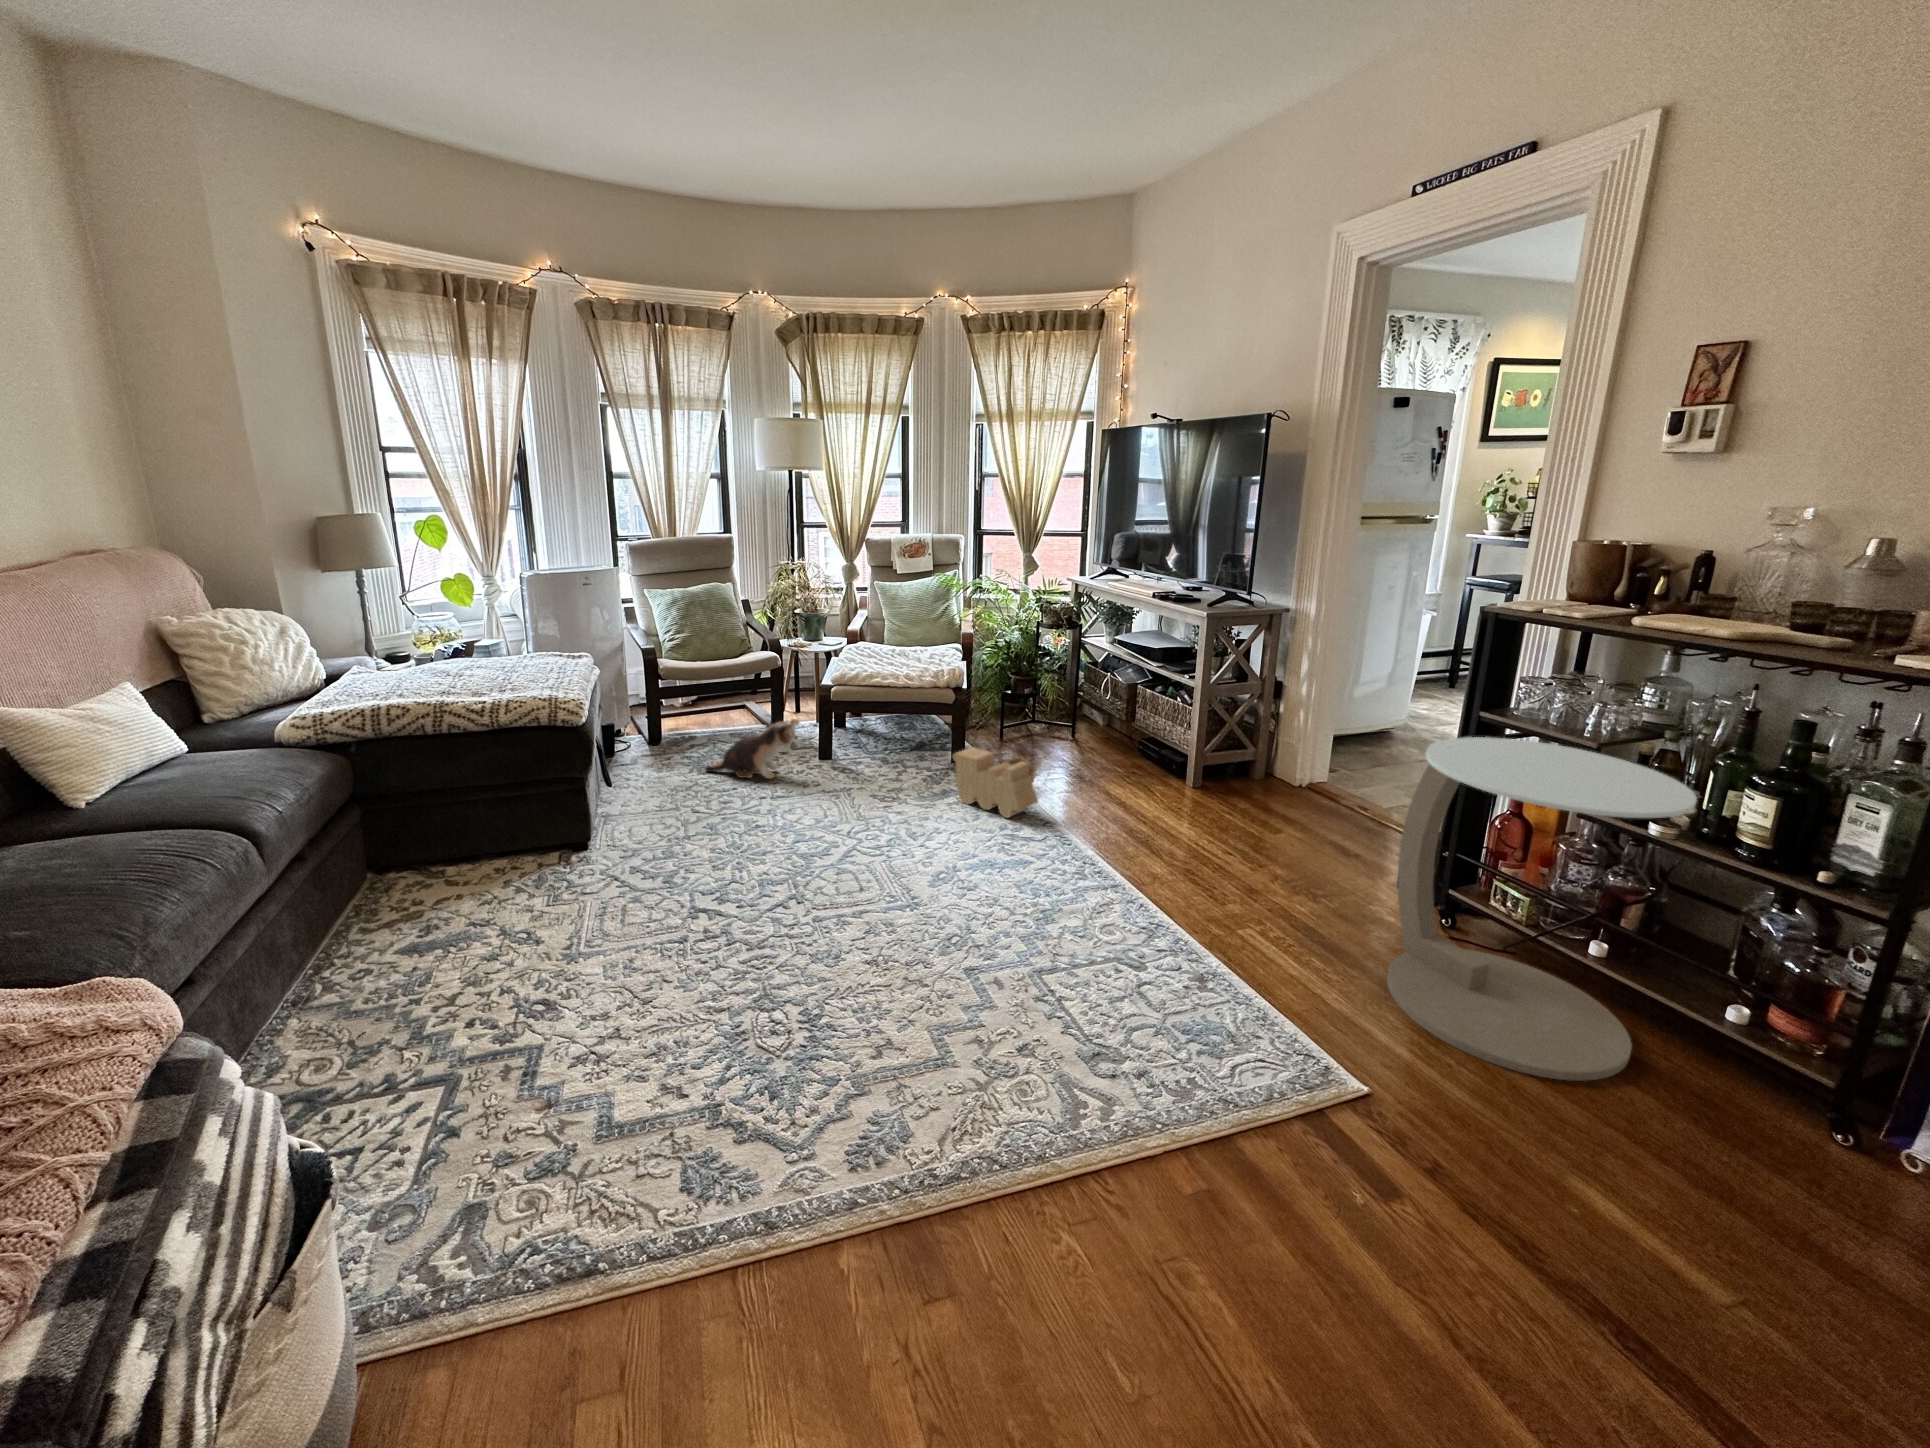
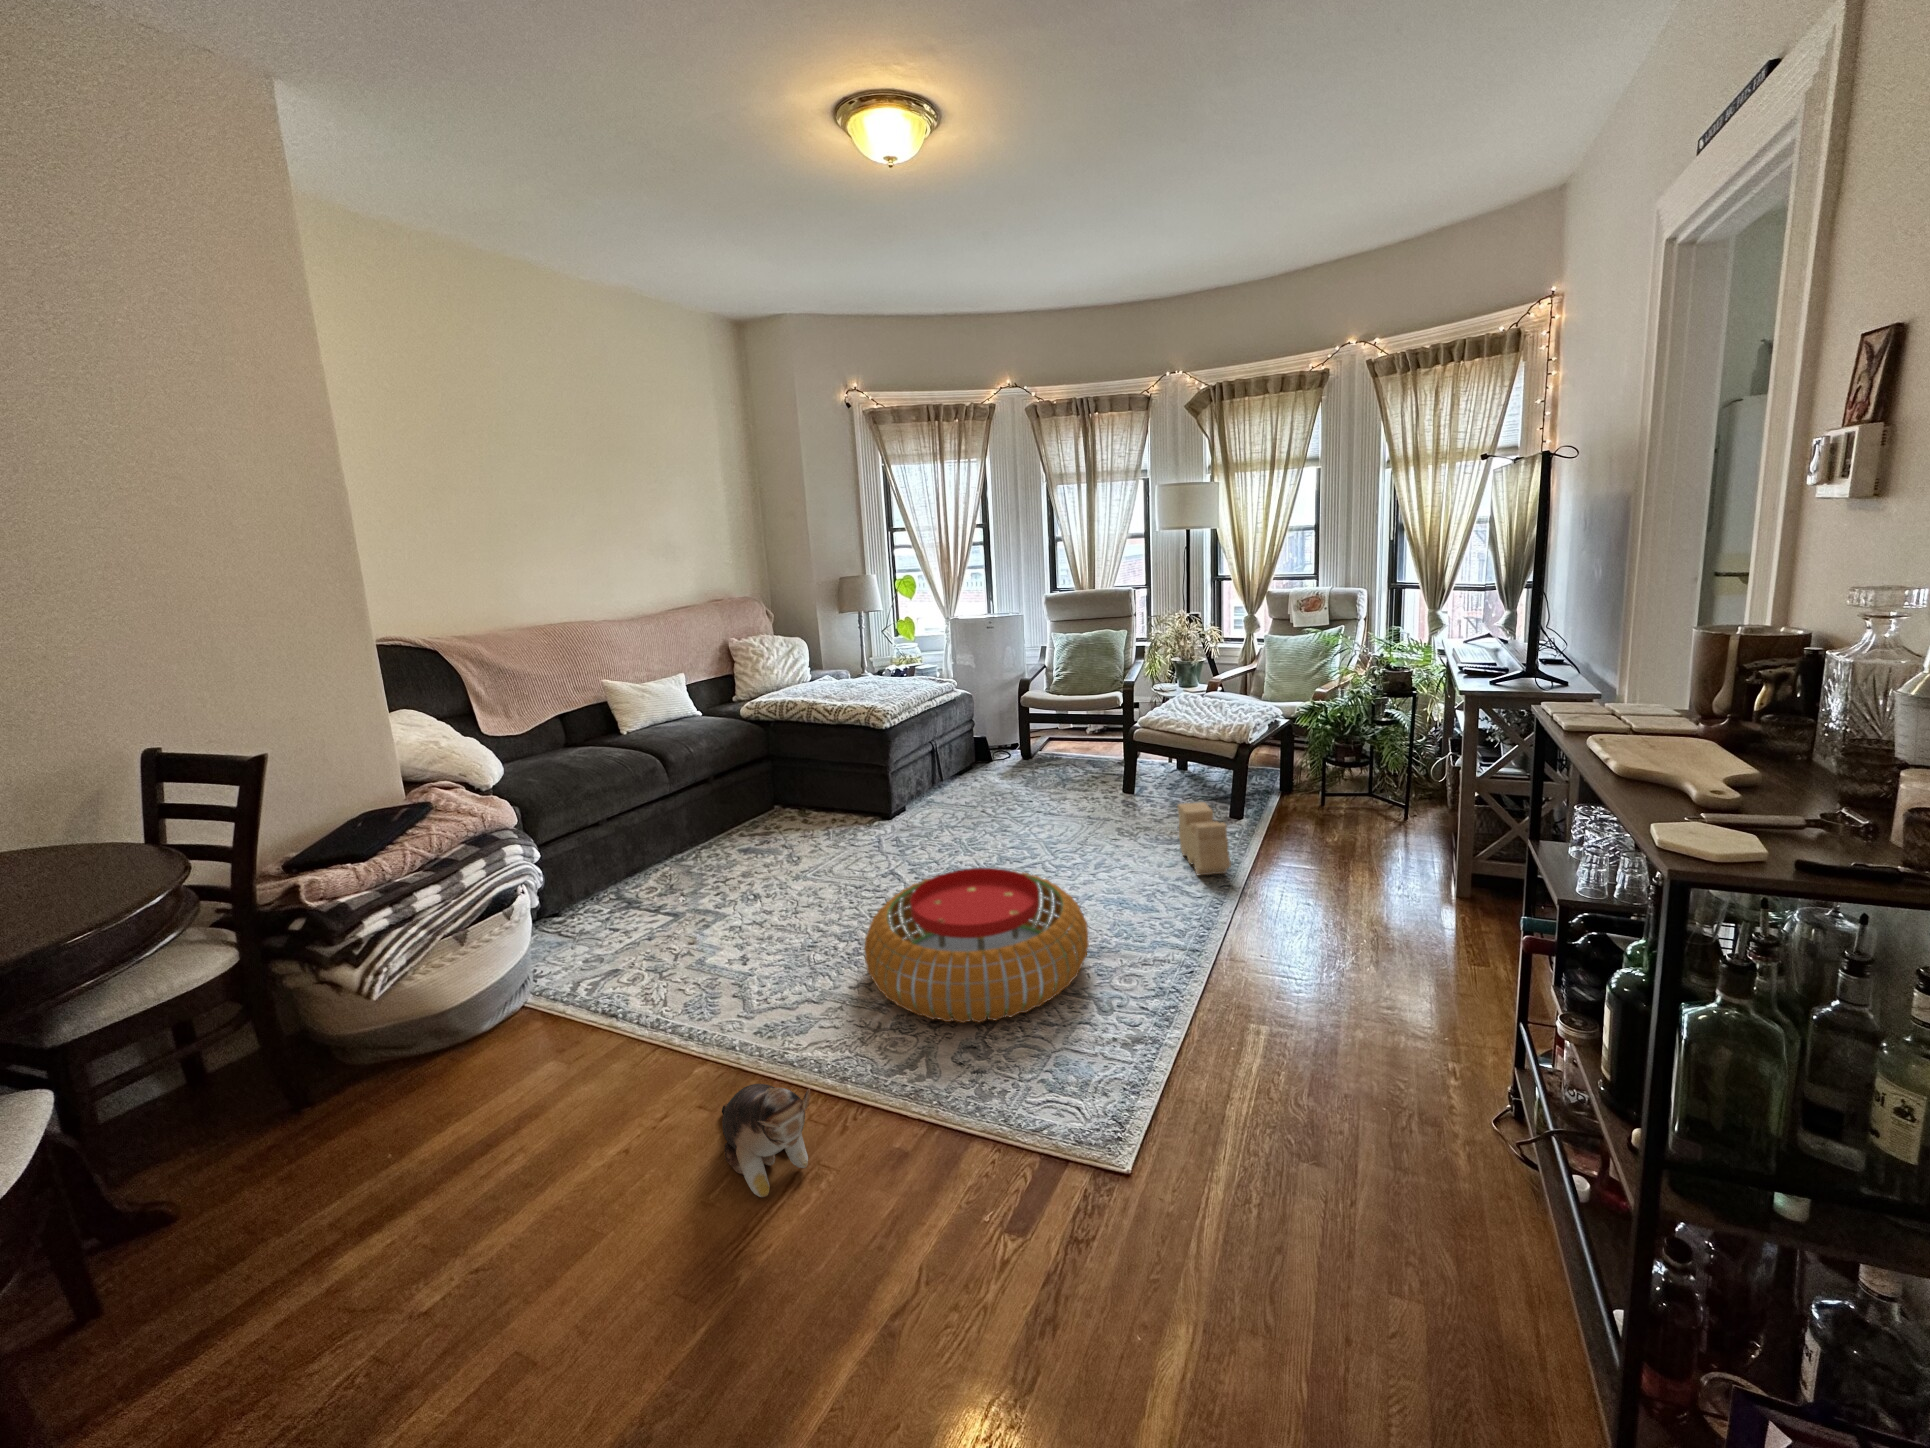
plush toy: present [705,719,799,779] -> present [722,1084,810,1197]
side table: present [1387,737,1697,1081] -> none [1277,859,1589,1340]
pouf: none [846,851,1111,1041] -> present [864,868,1089,1023]

